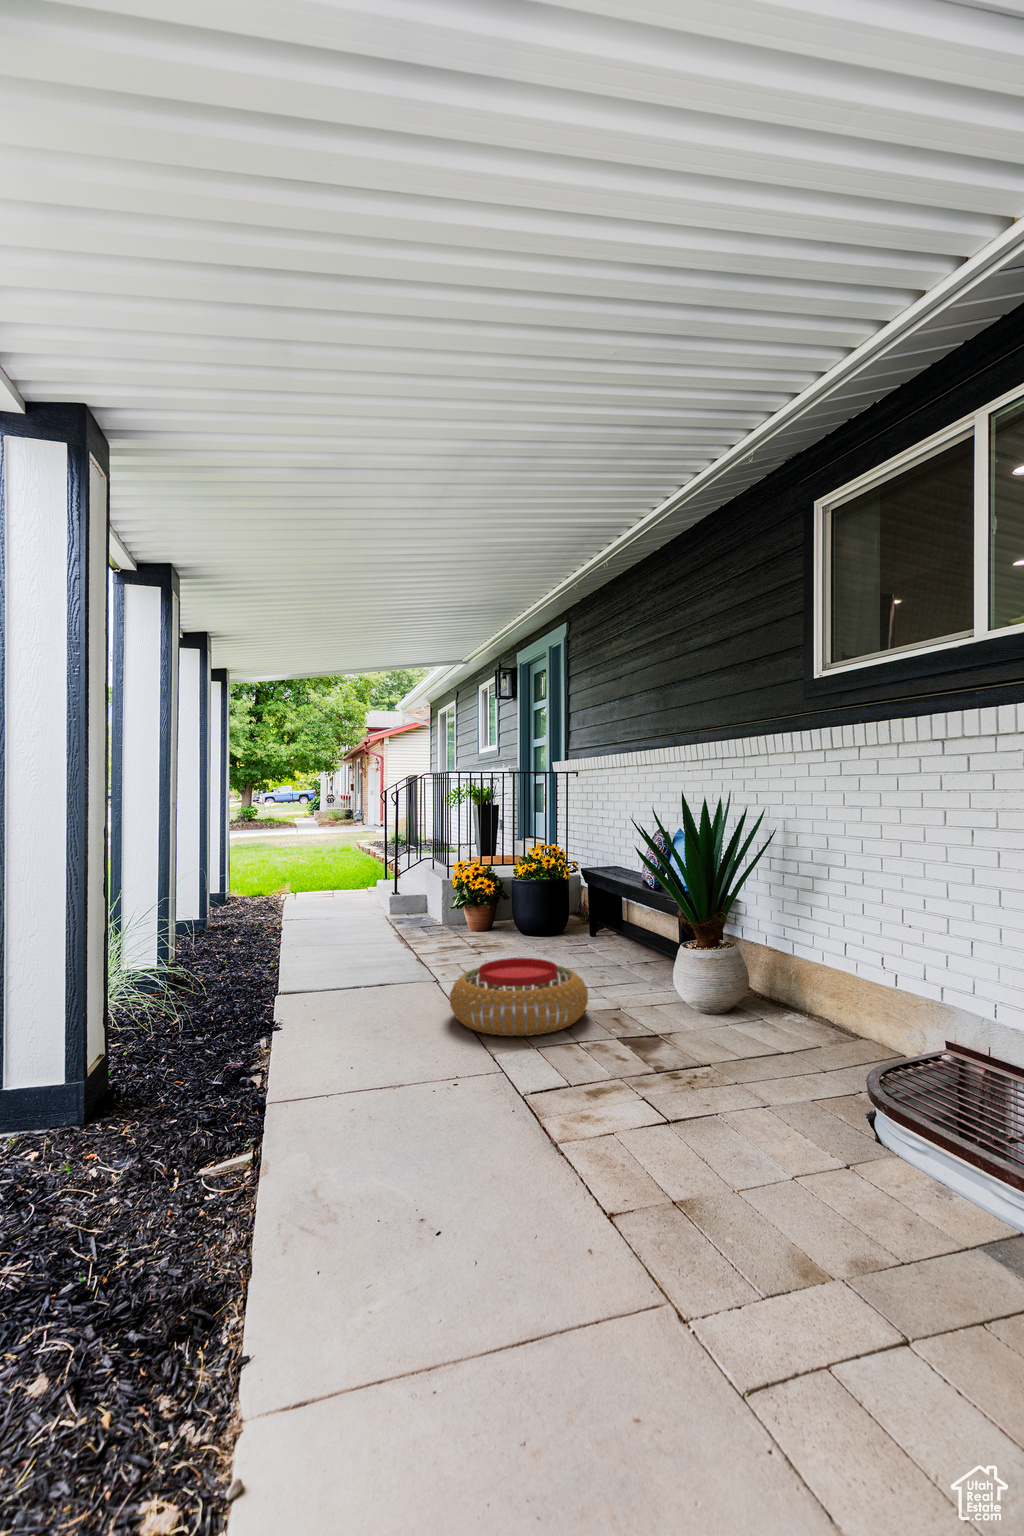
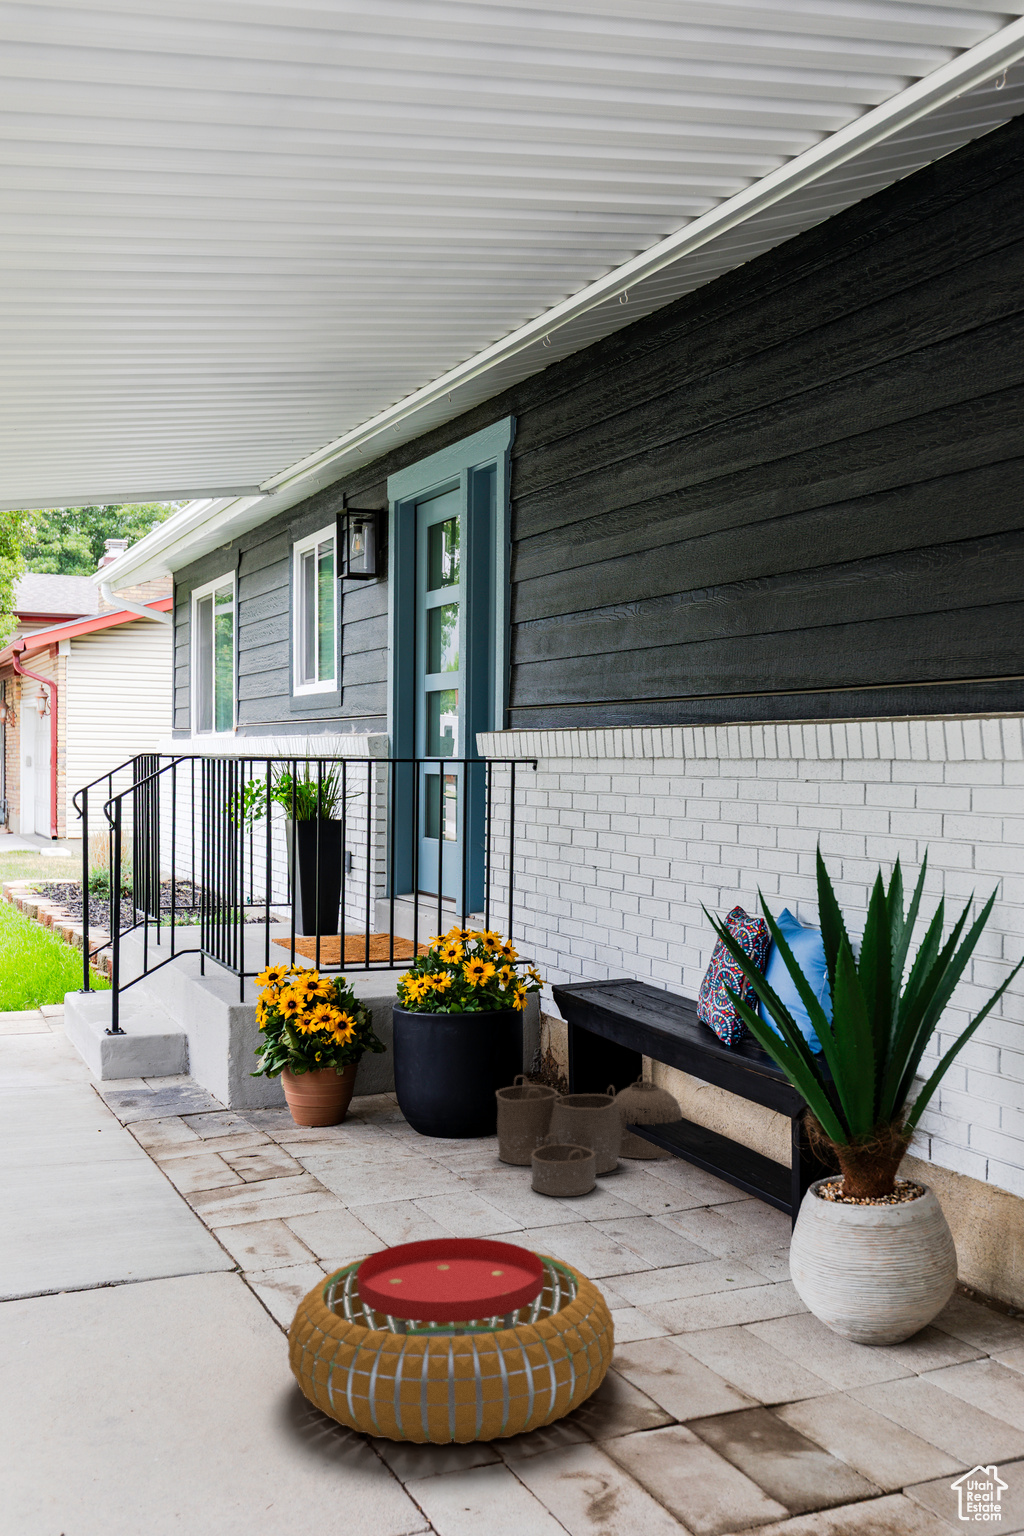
woven basket: none [554,907,638,956] -> present [496,1075,682,1196]

